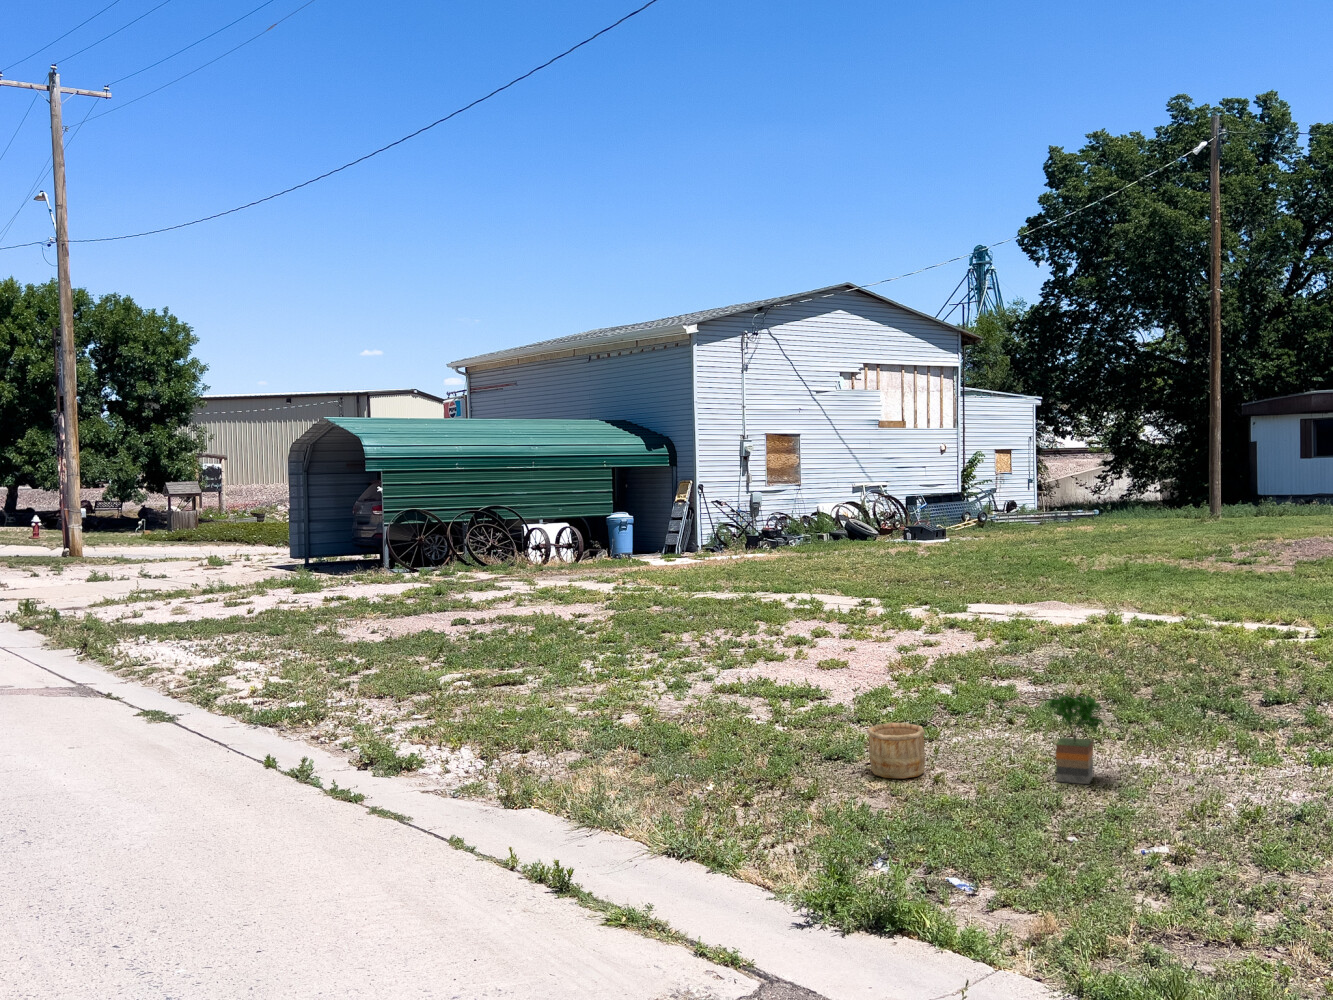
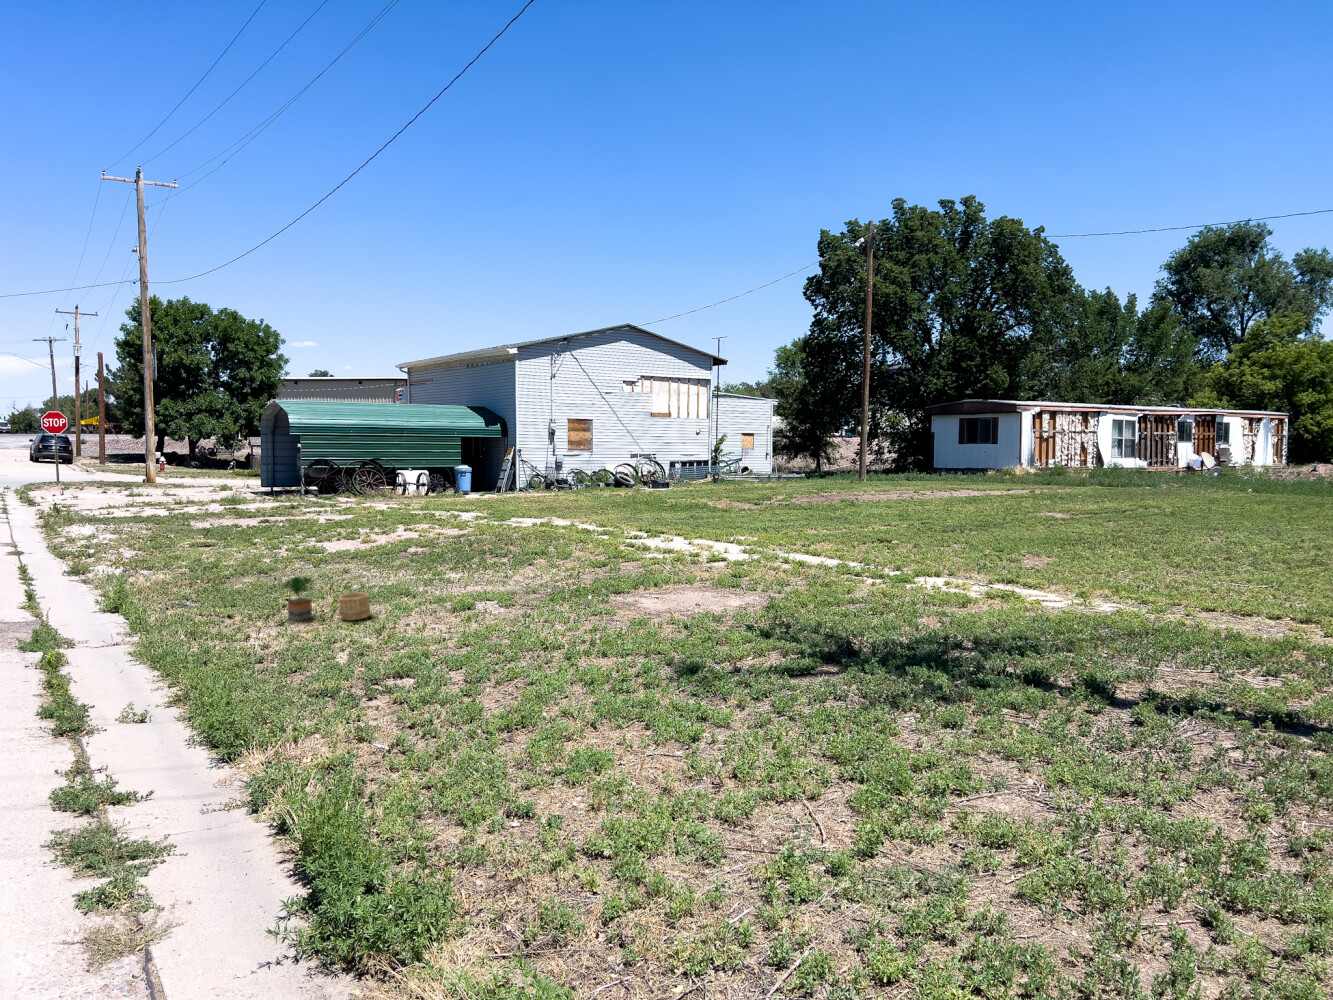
wooden bucket: present [867,723,925,779] -> present [338,592,370,620]

